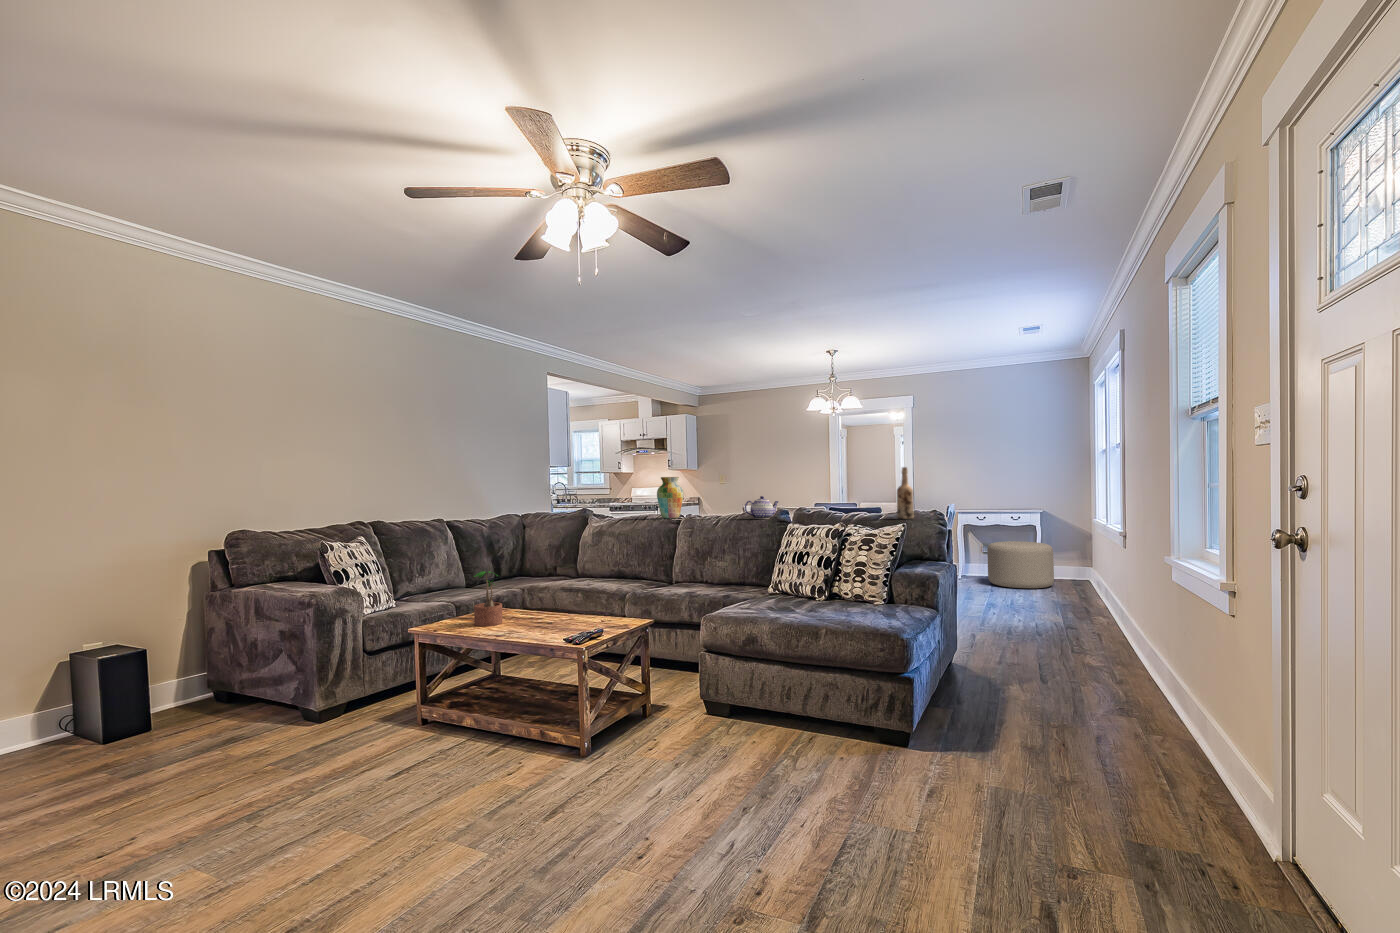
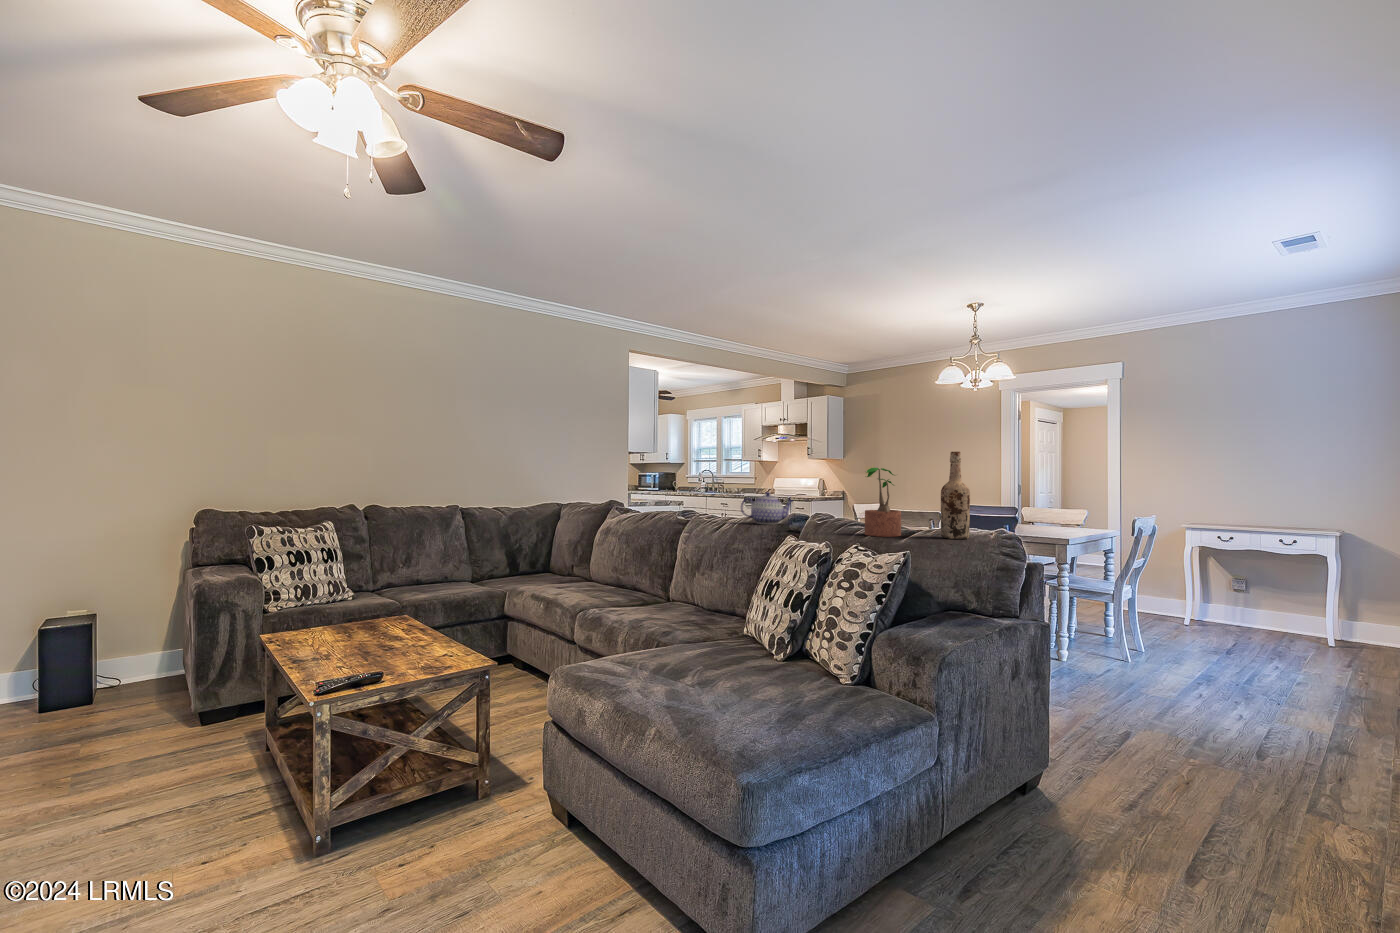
vase: present [657,477,683,519] -> none [665,464,698,516]
ottoman: present [987,541,1054,588] -> none [1229,575,1359,656]
potted plant: present [474,571,502,626] -> present [865,468,901,537]

